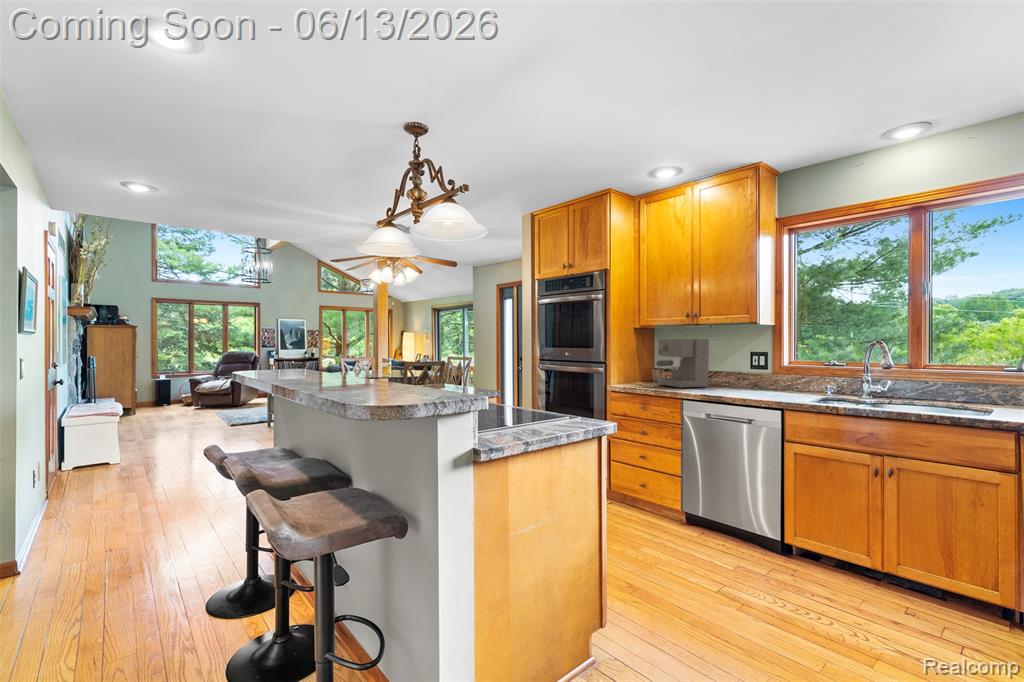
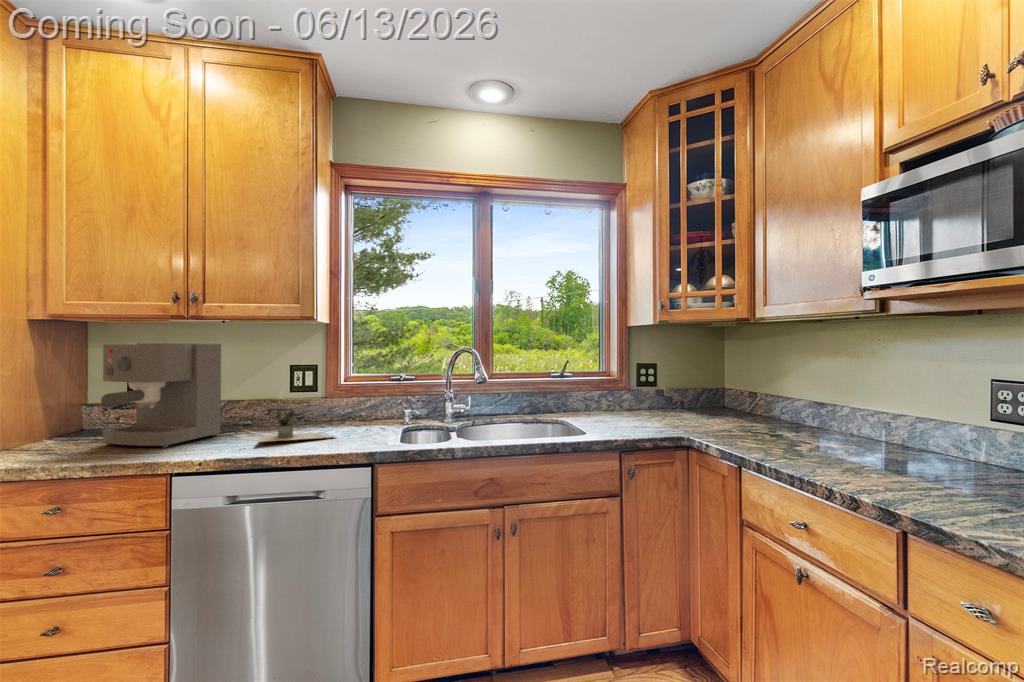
potted plant: none [720,375,786,394] -> present [256,408,335,442]

